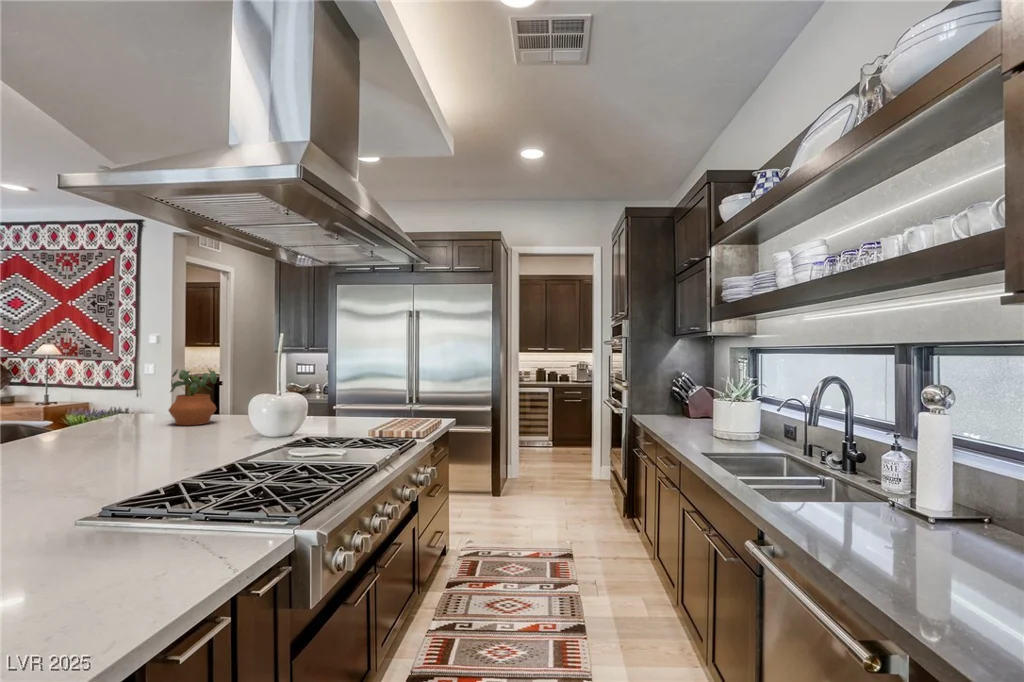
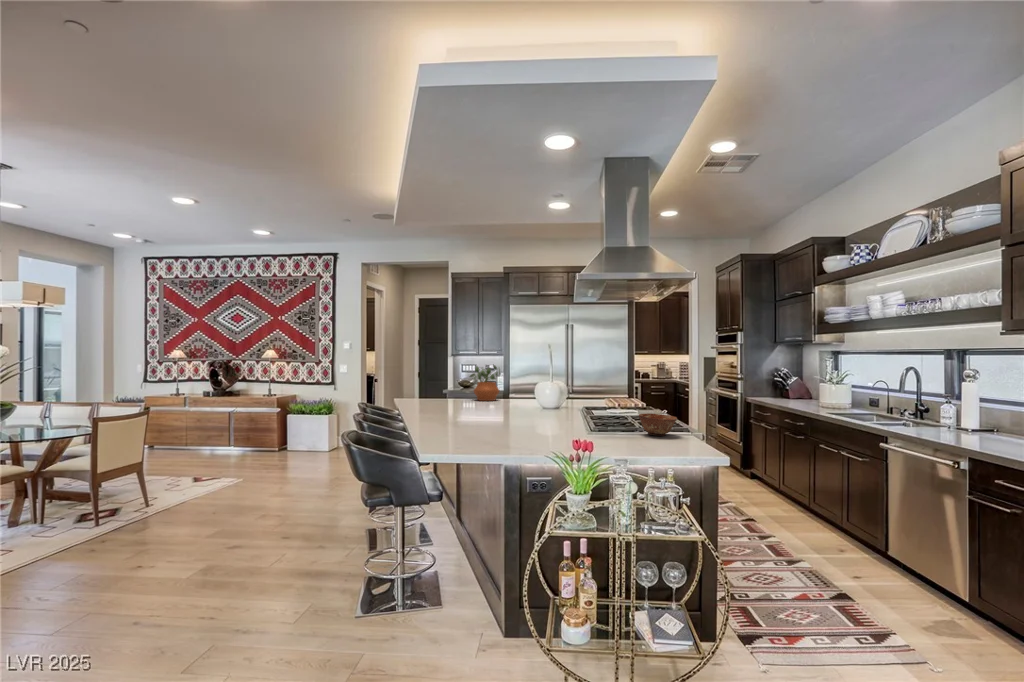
ceramic bowl: none [85,498,201,567] -> present [639,413,677,436]

